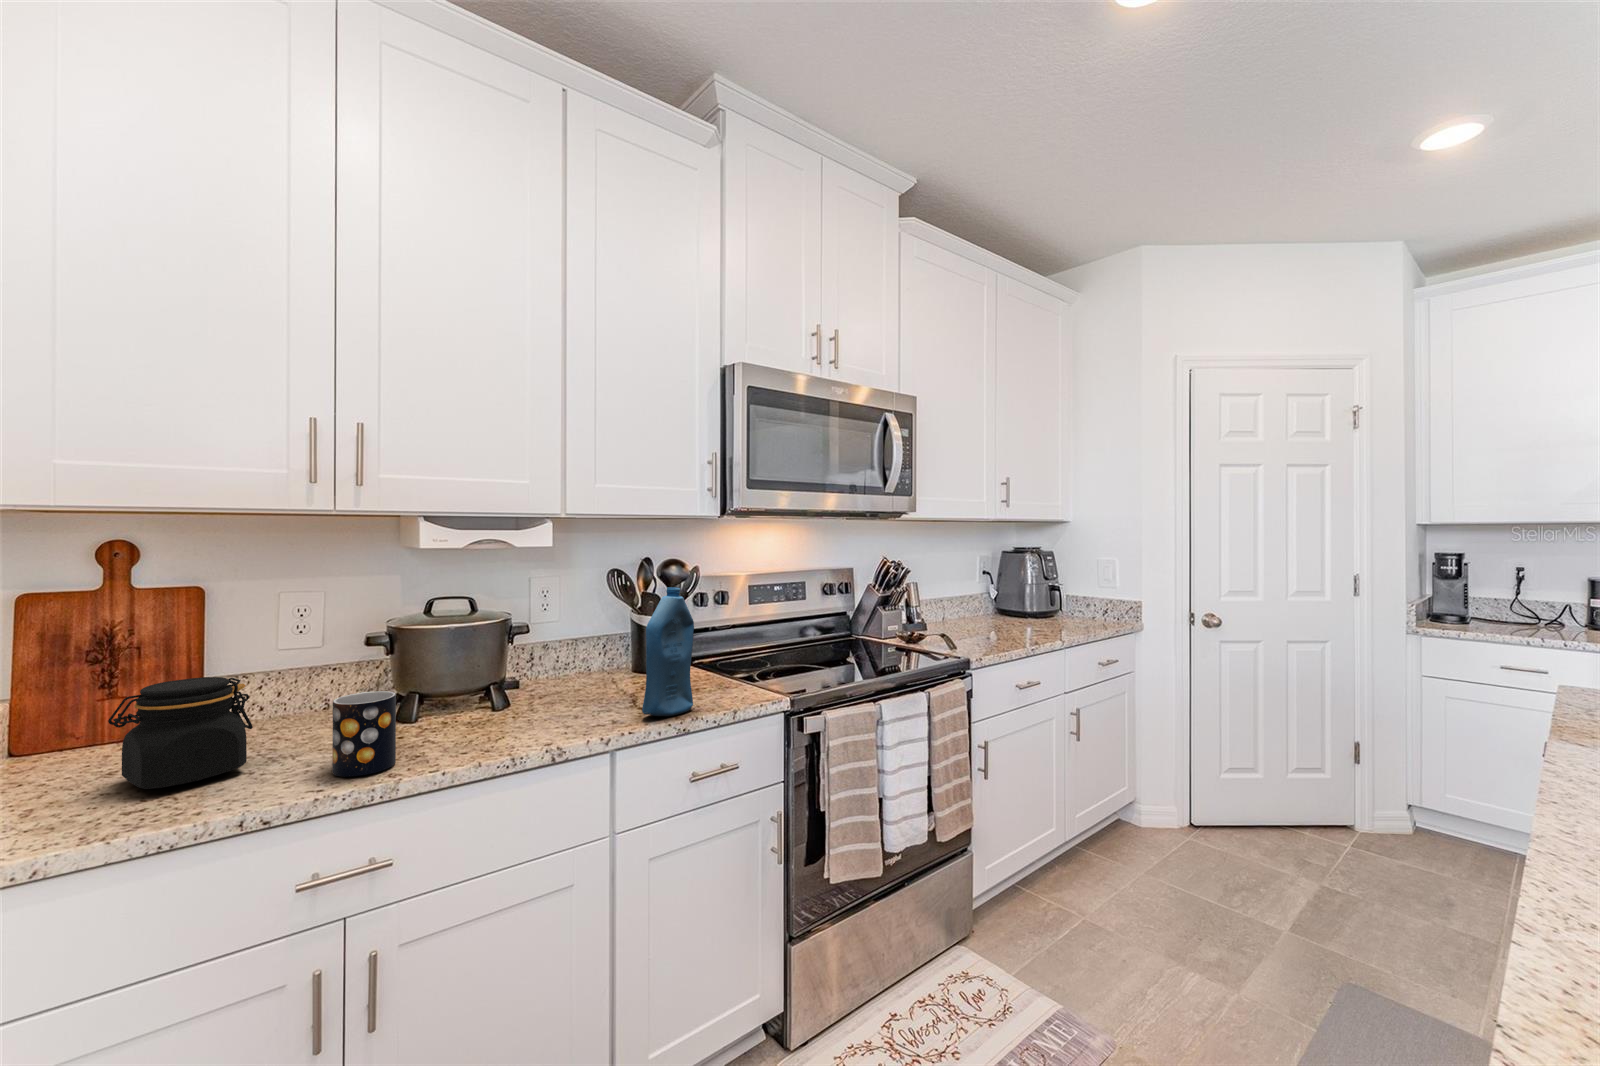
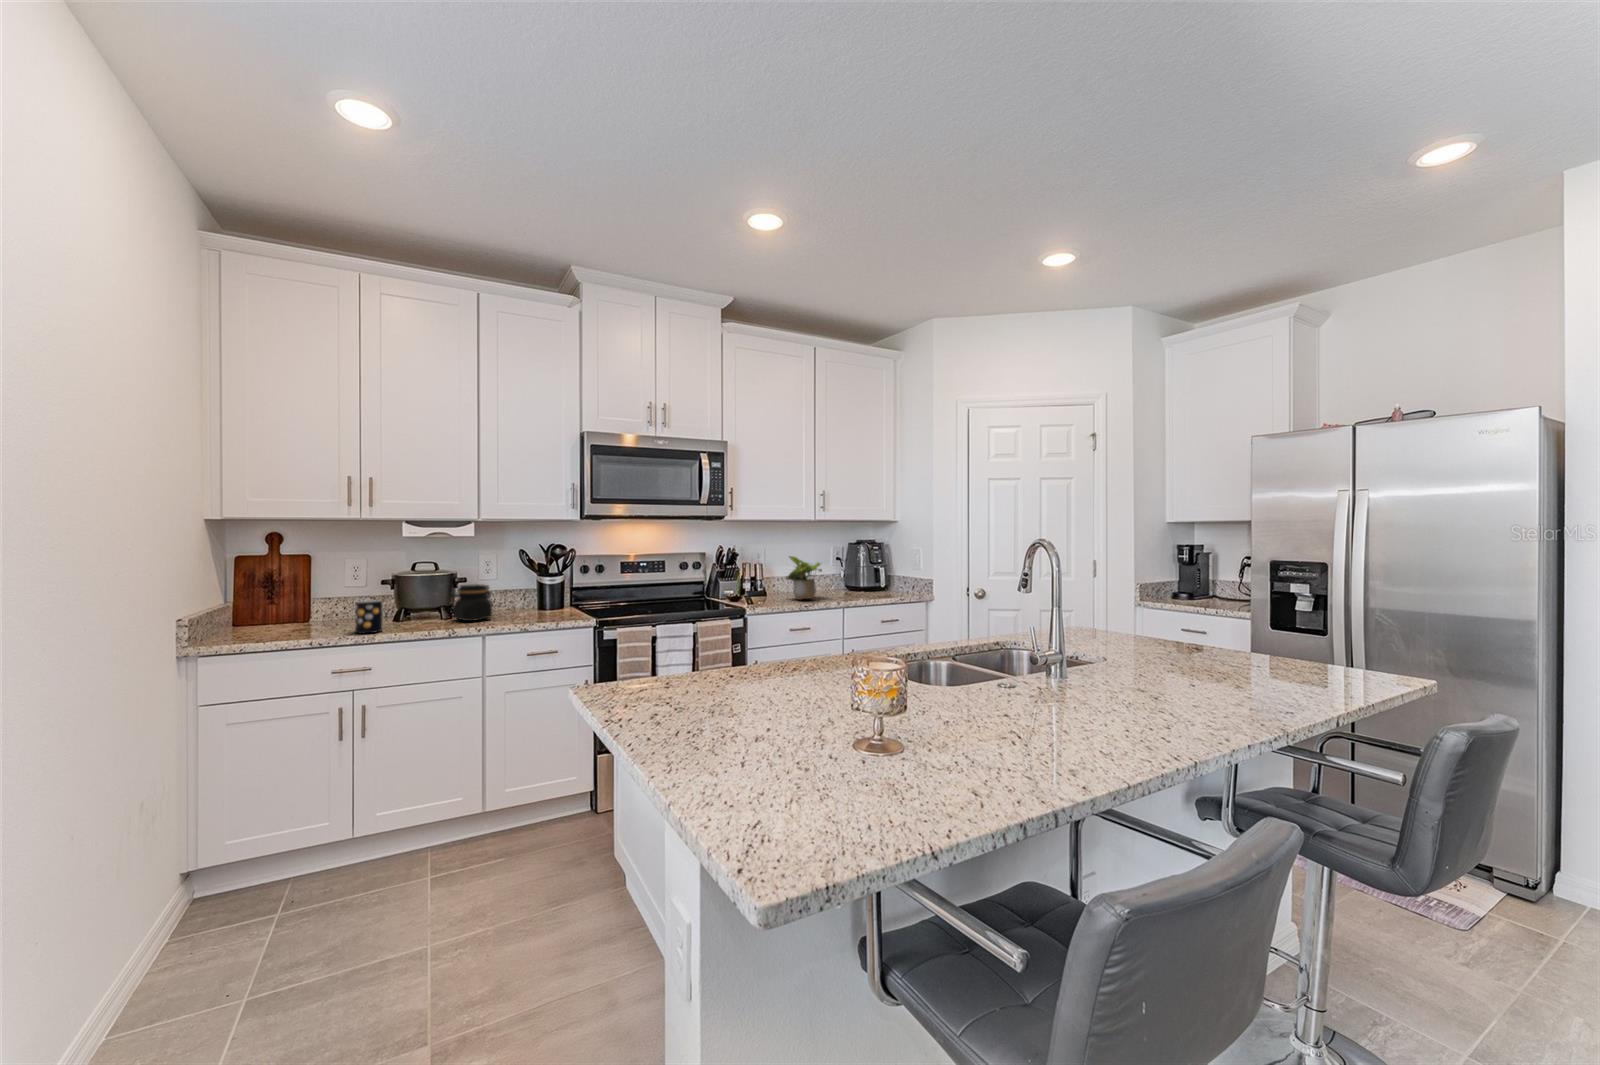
potted plant: none [968,574,1018,637] -> present [786,556,822,600]
bottle: present [642,587,694,716] -> none [507,557,541,623]
jar: present [108,677,253,789] -> present [452,584,492,621]

